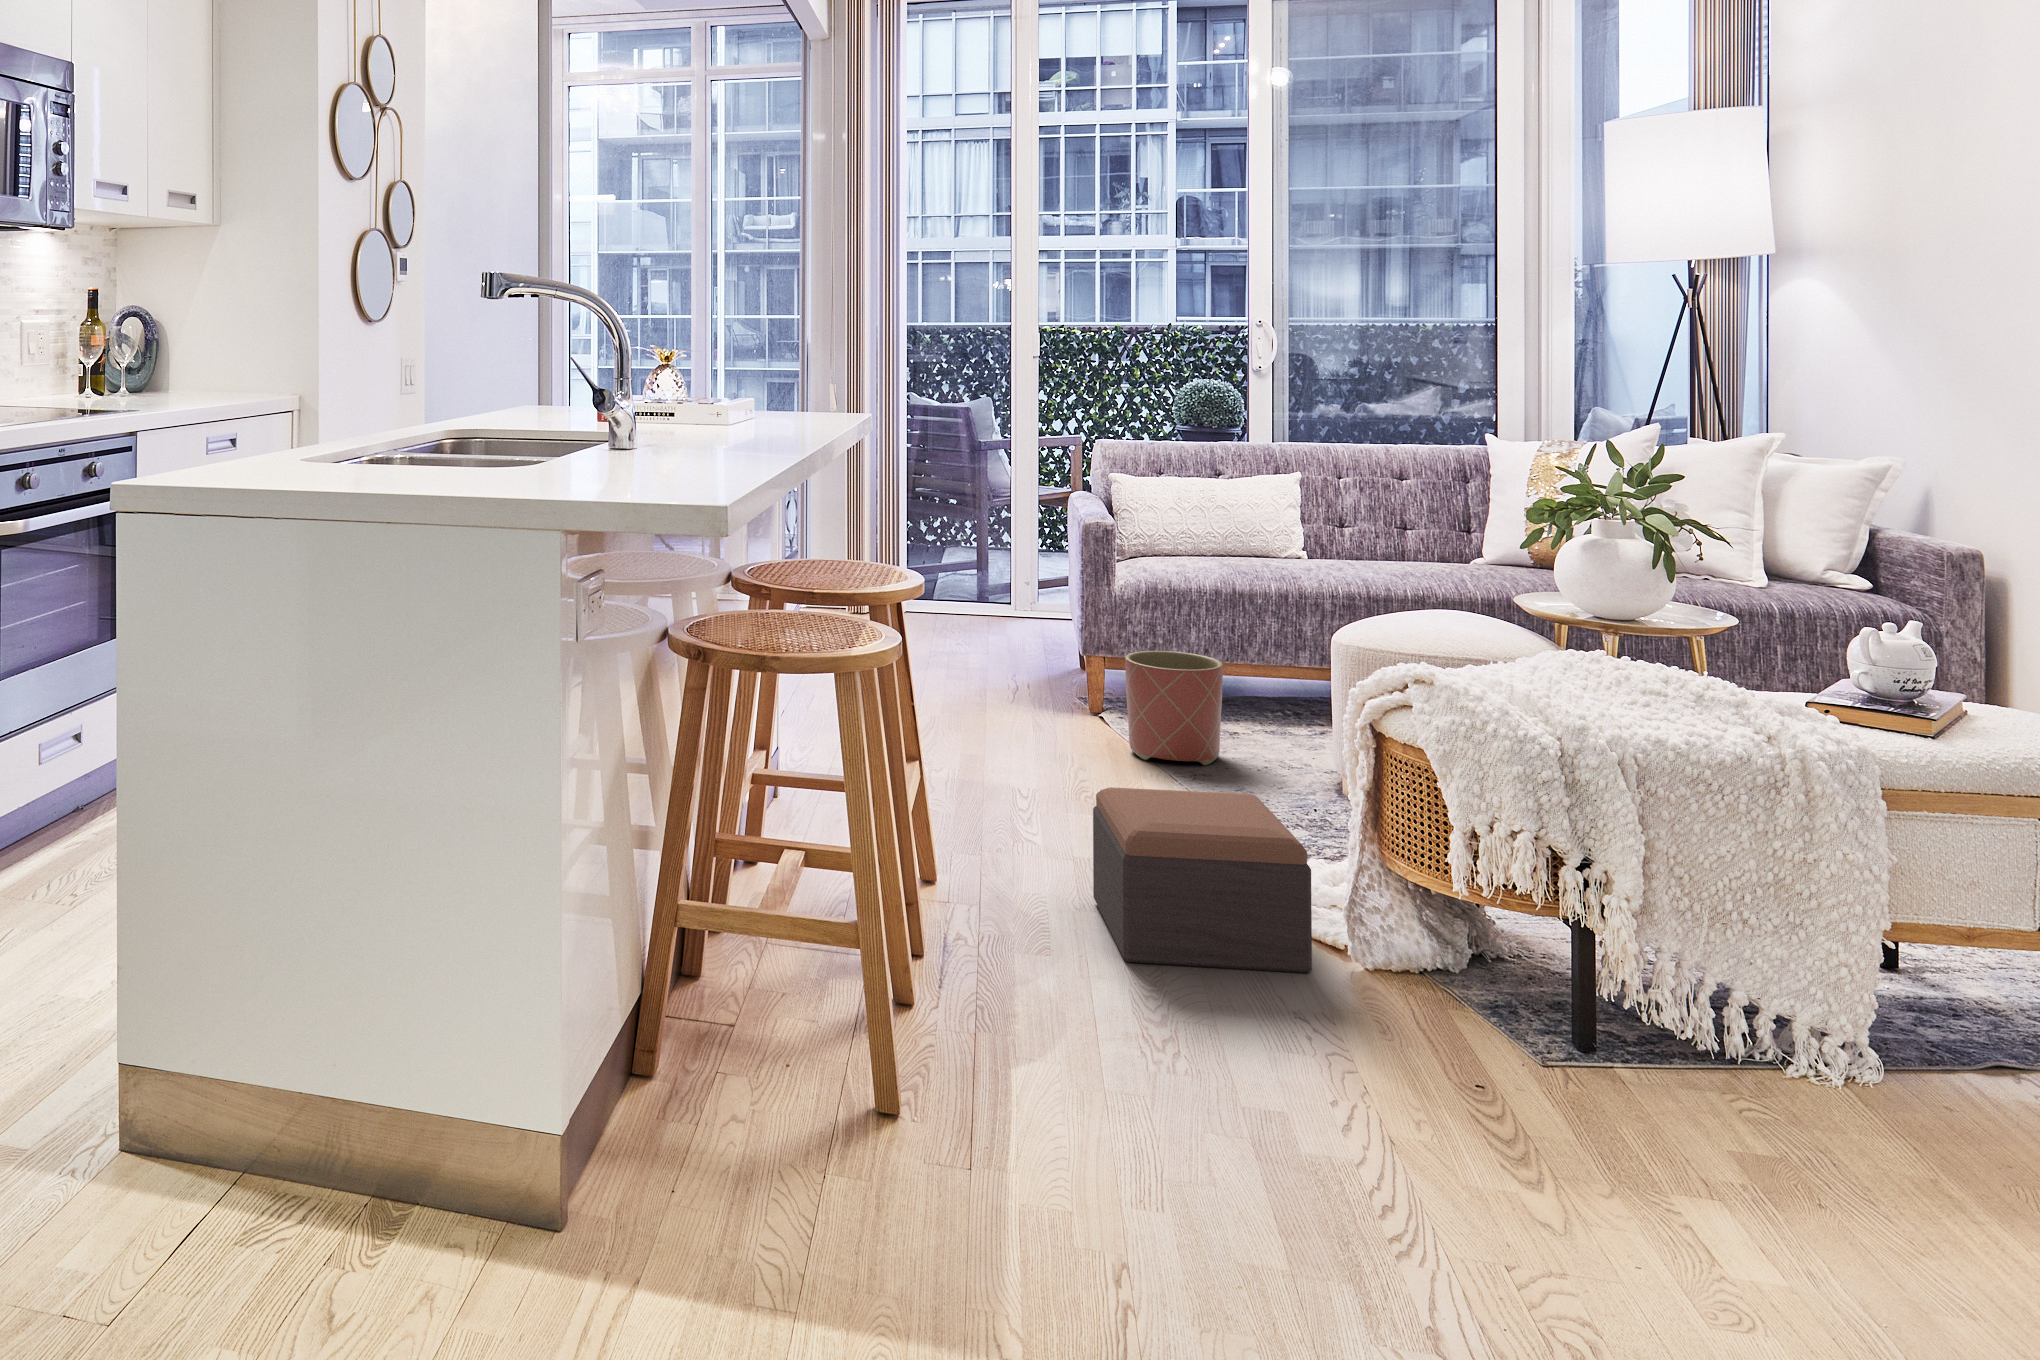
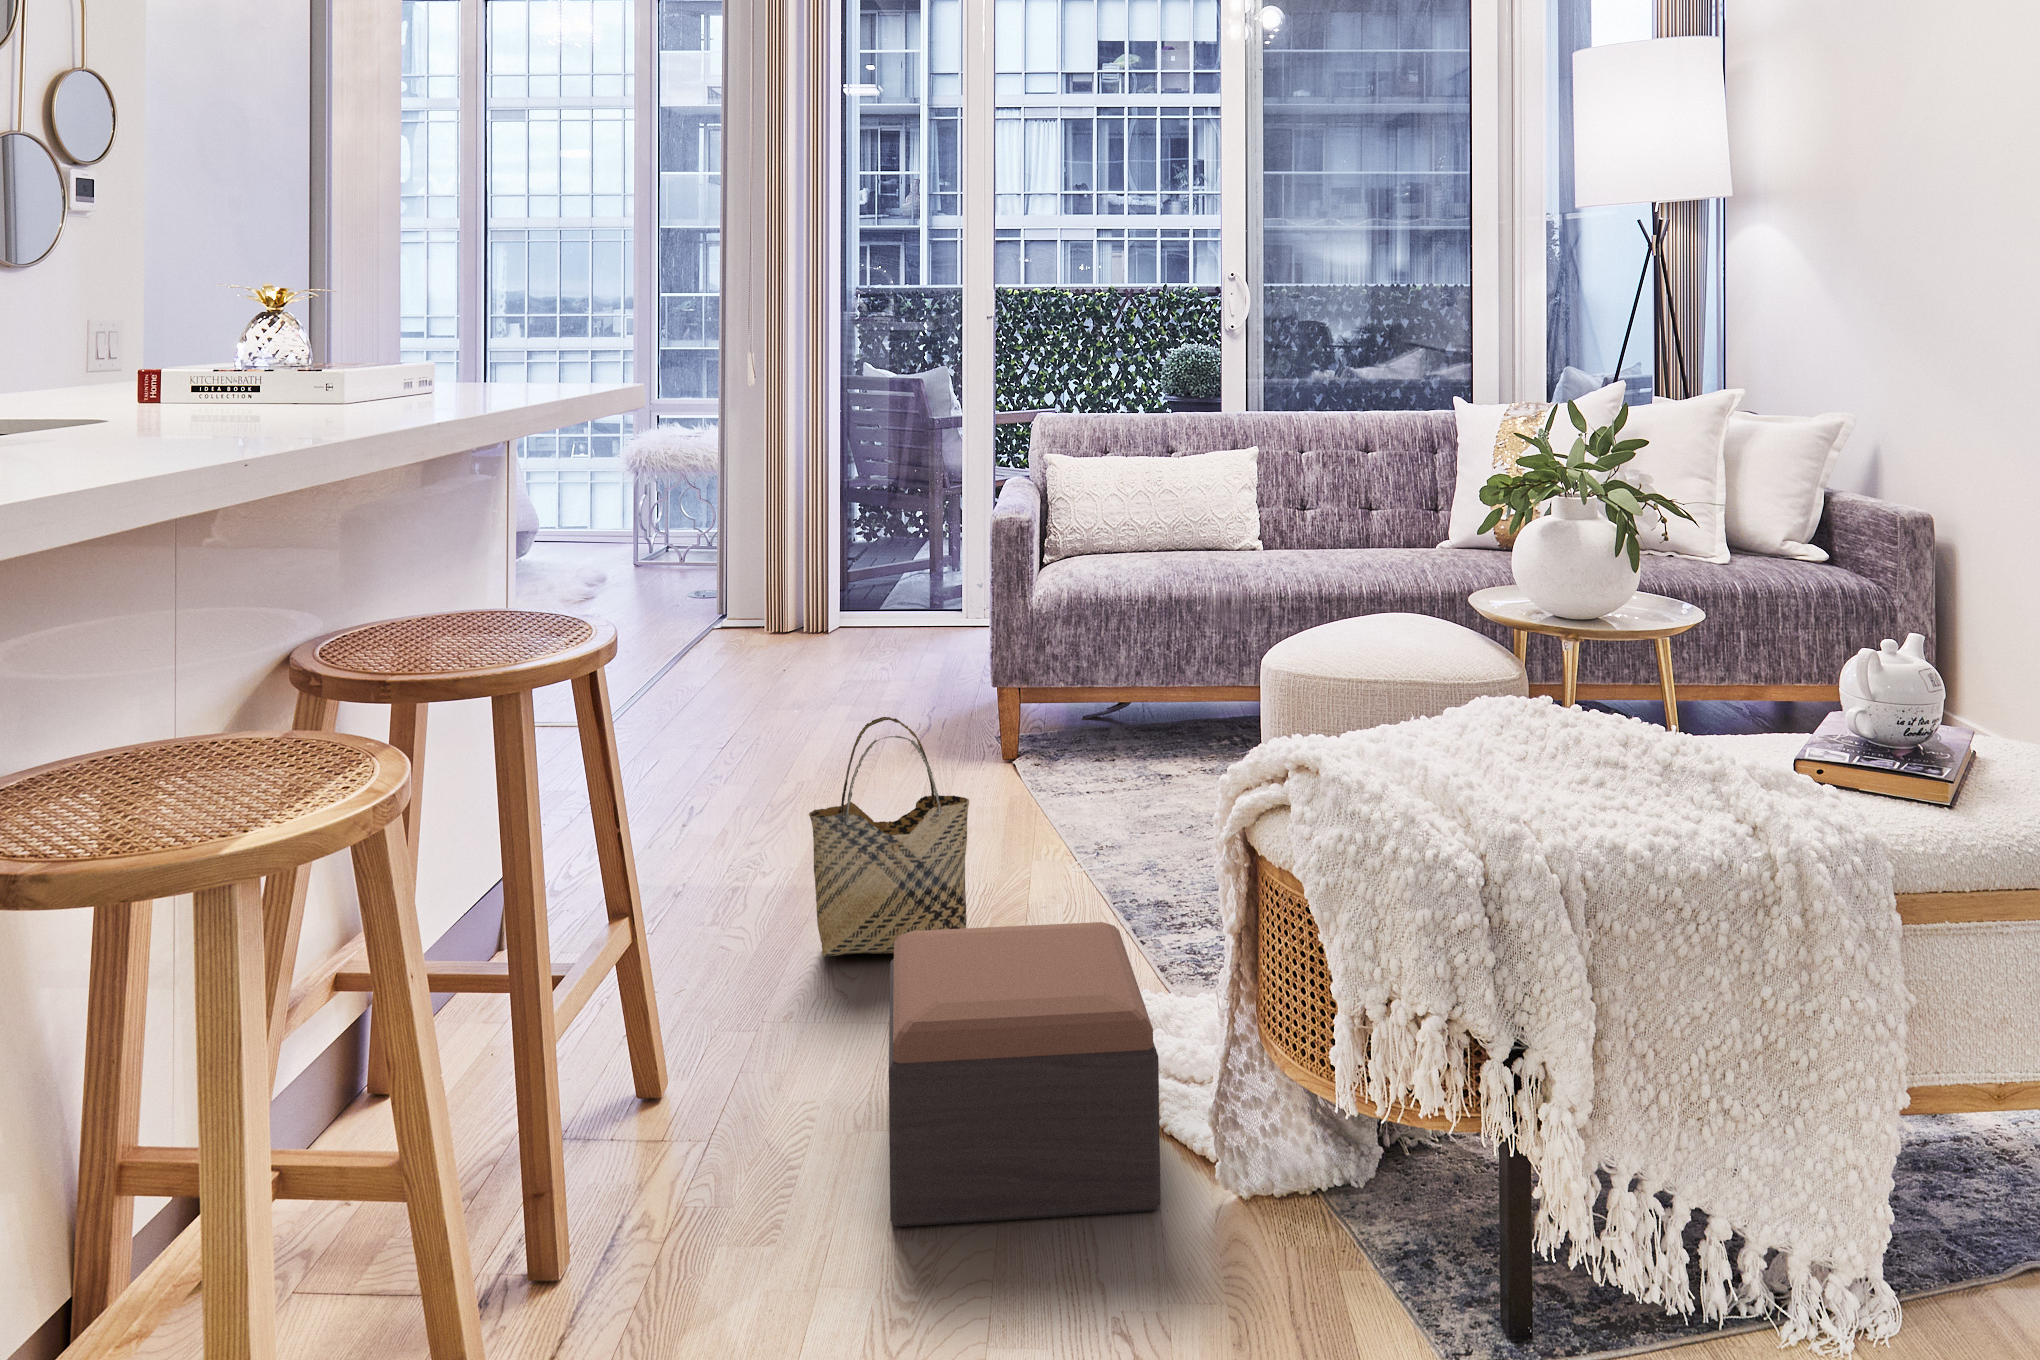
planter: present [1125,651,1223,765] -> none [1029,681,1143,826]
woven basket: none [991,655,1111,826] -> present [809,717,969,956]

